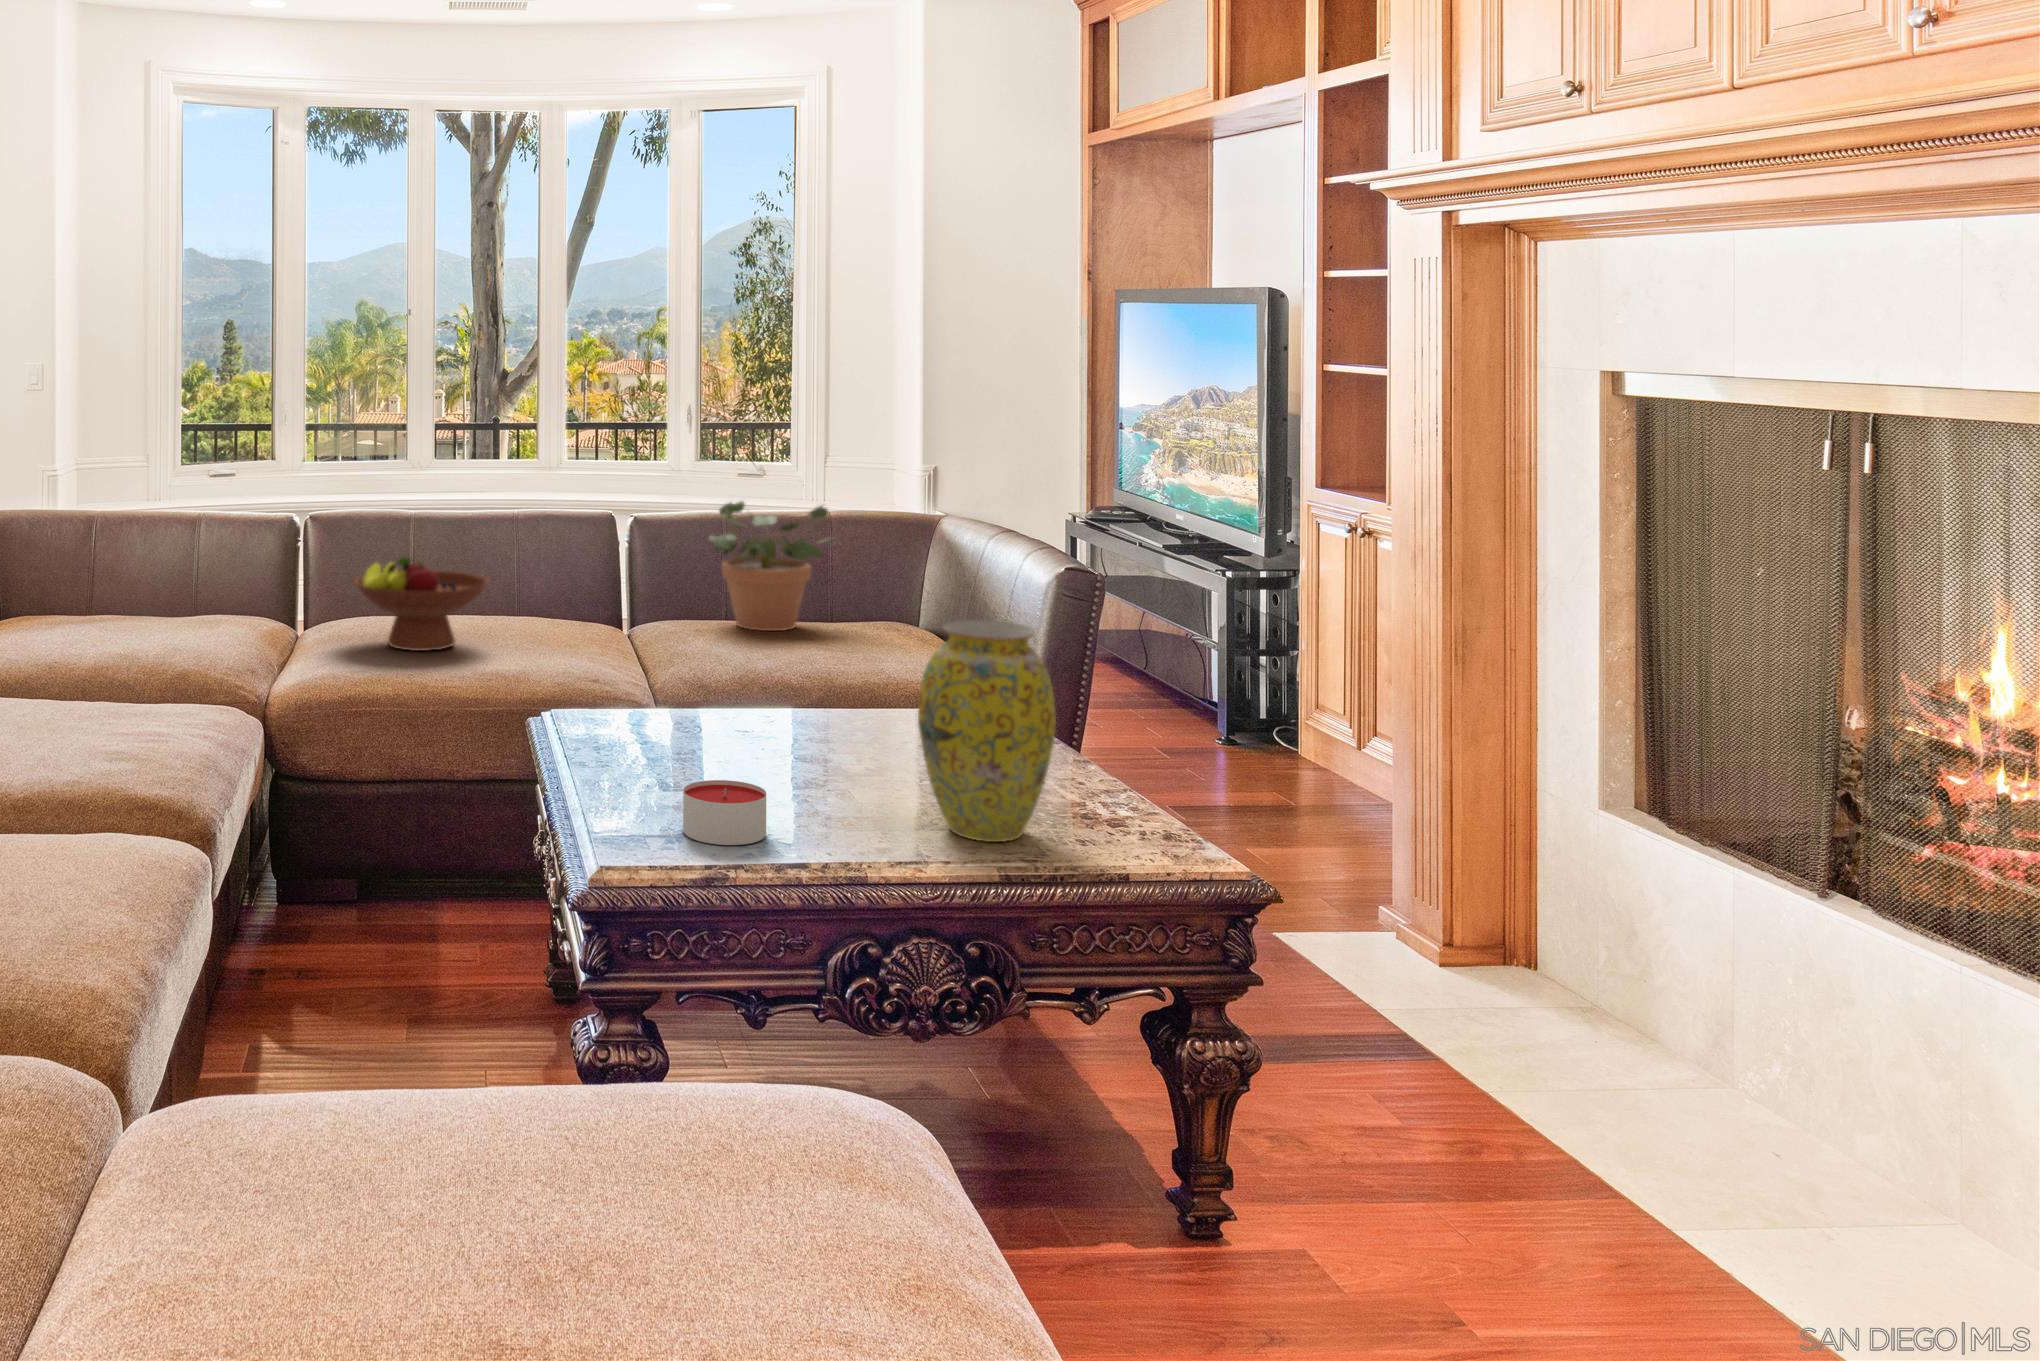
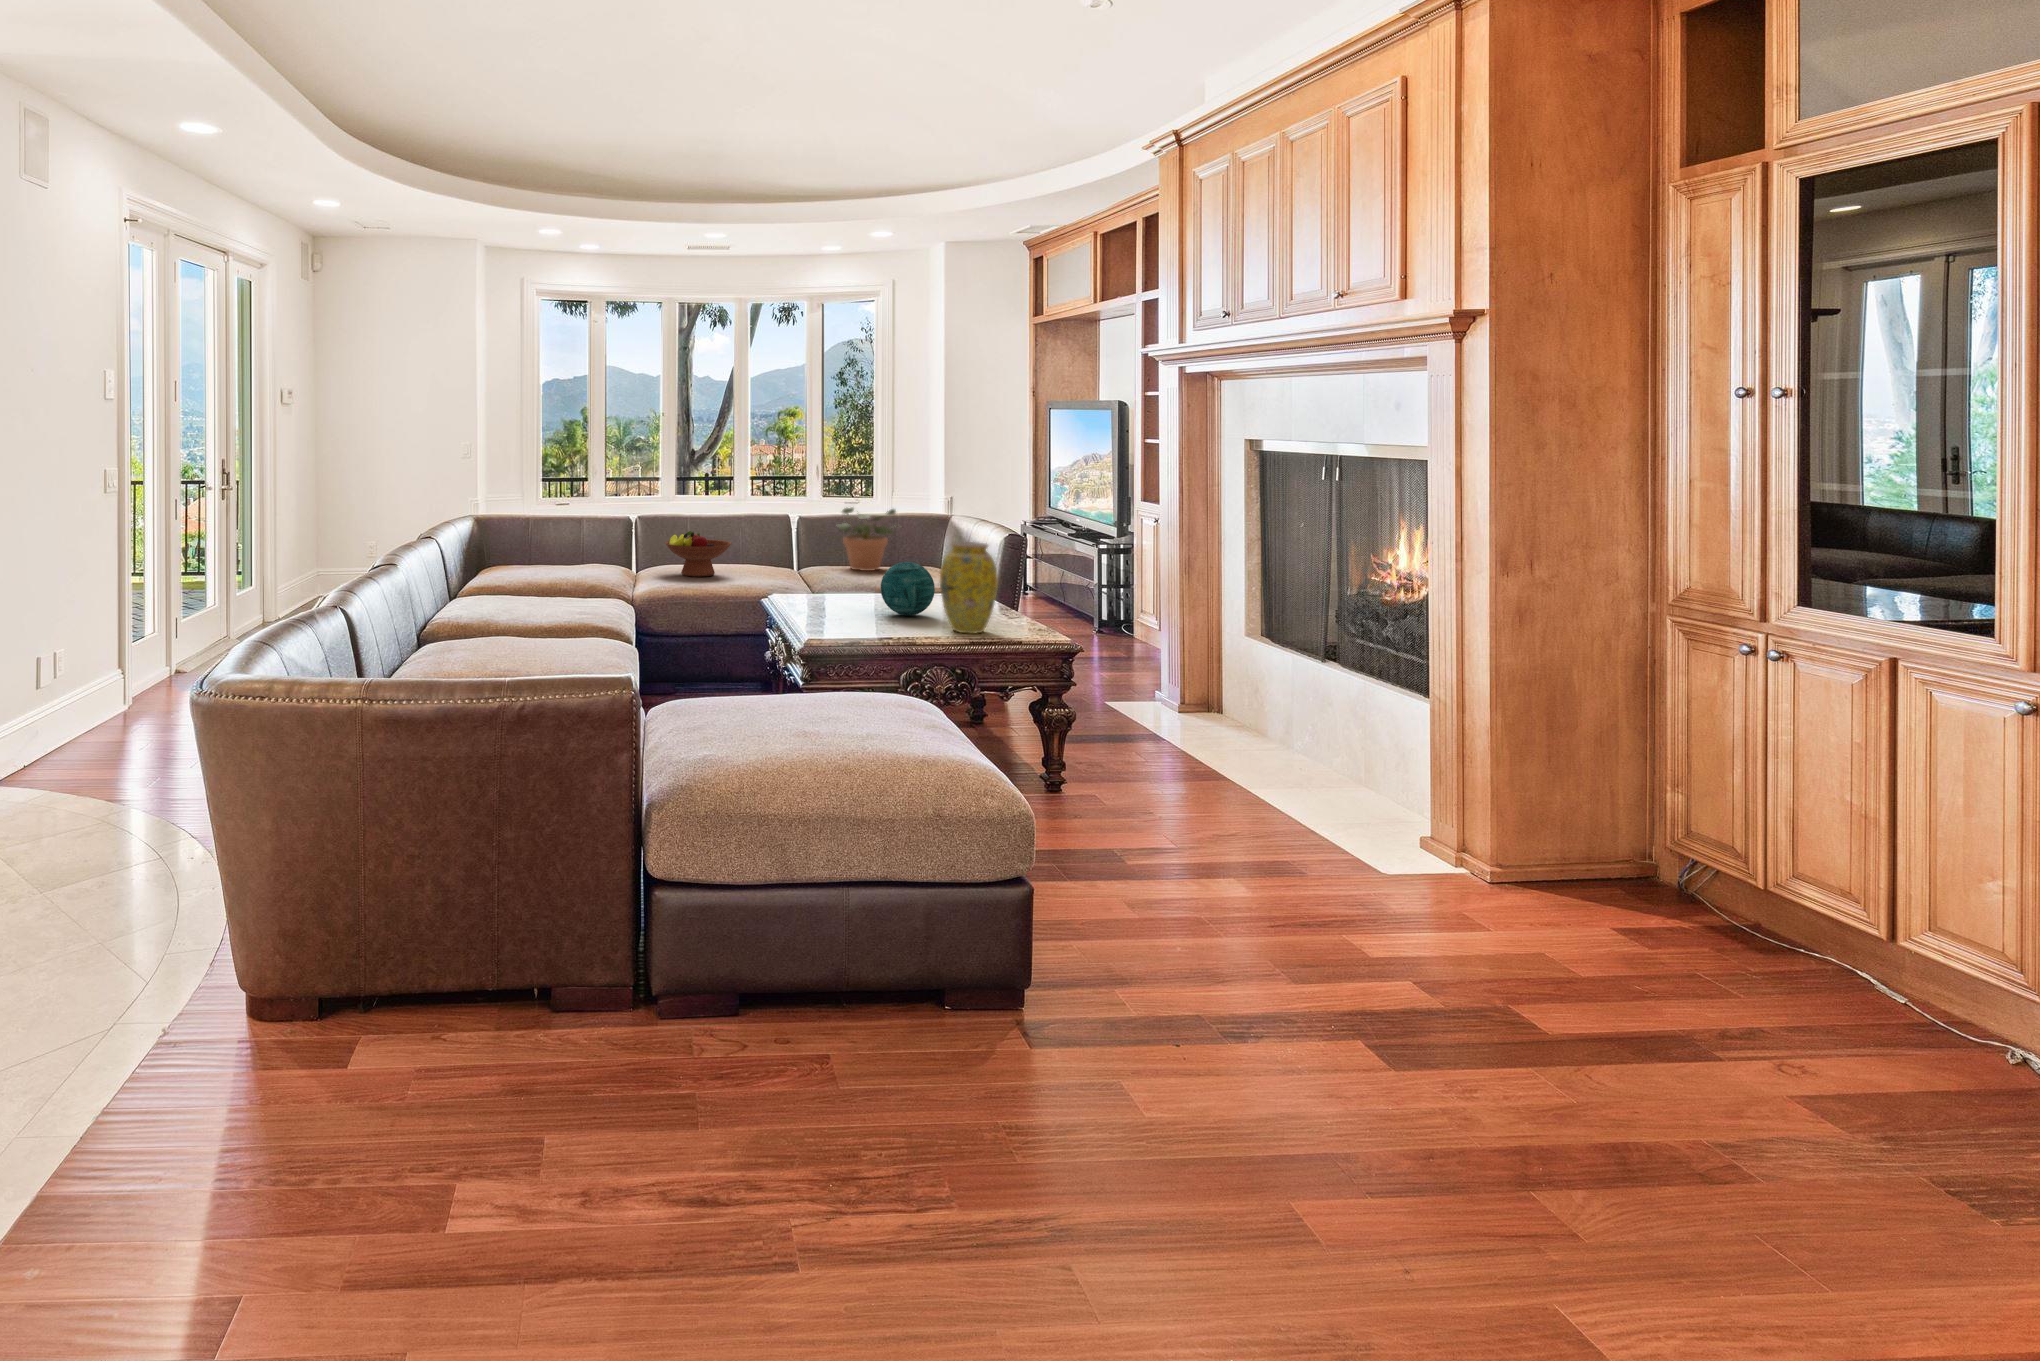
decorative orb: none [784,653,906,776] -> present [881,562,935,616]
candle: present [683,780,766,845] -> none [840,610,875,634]

